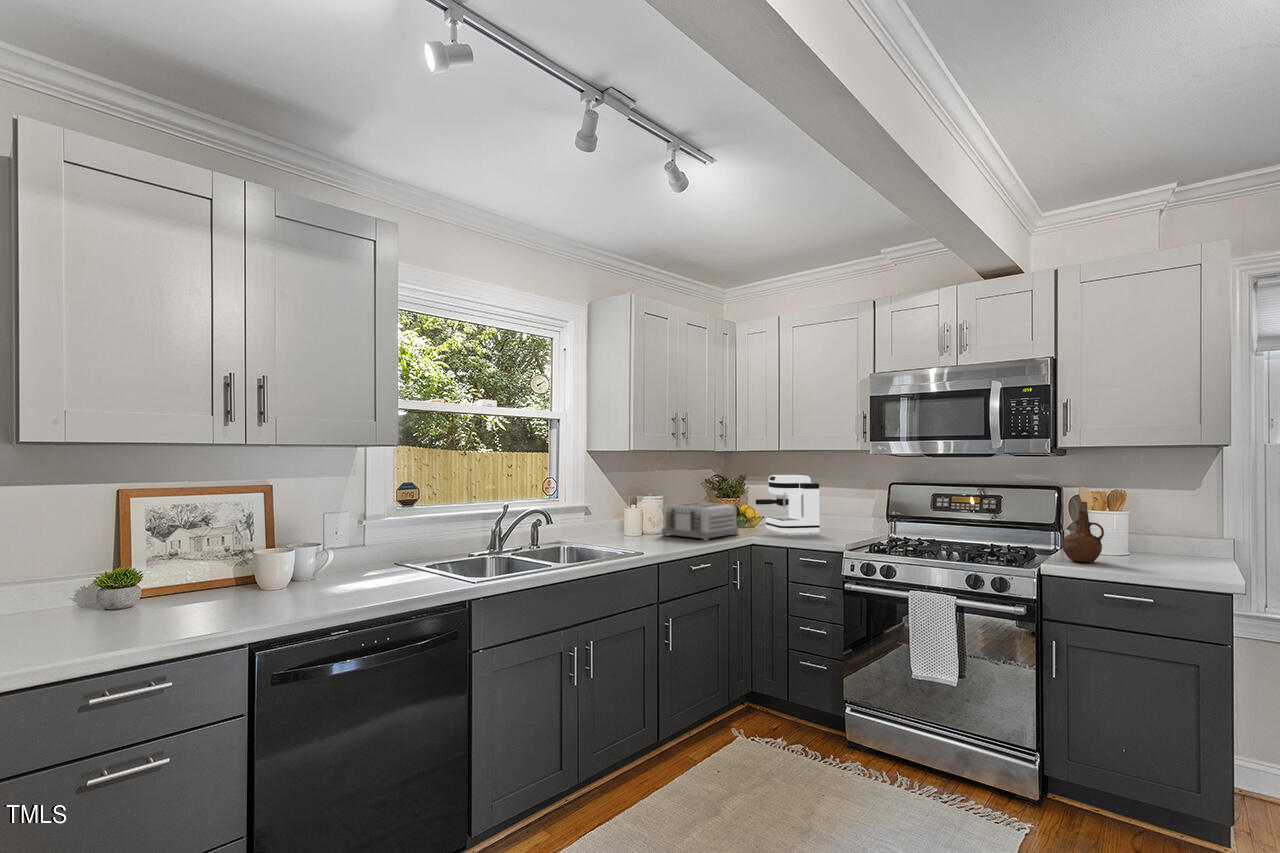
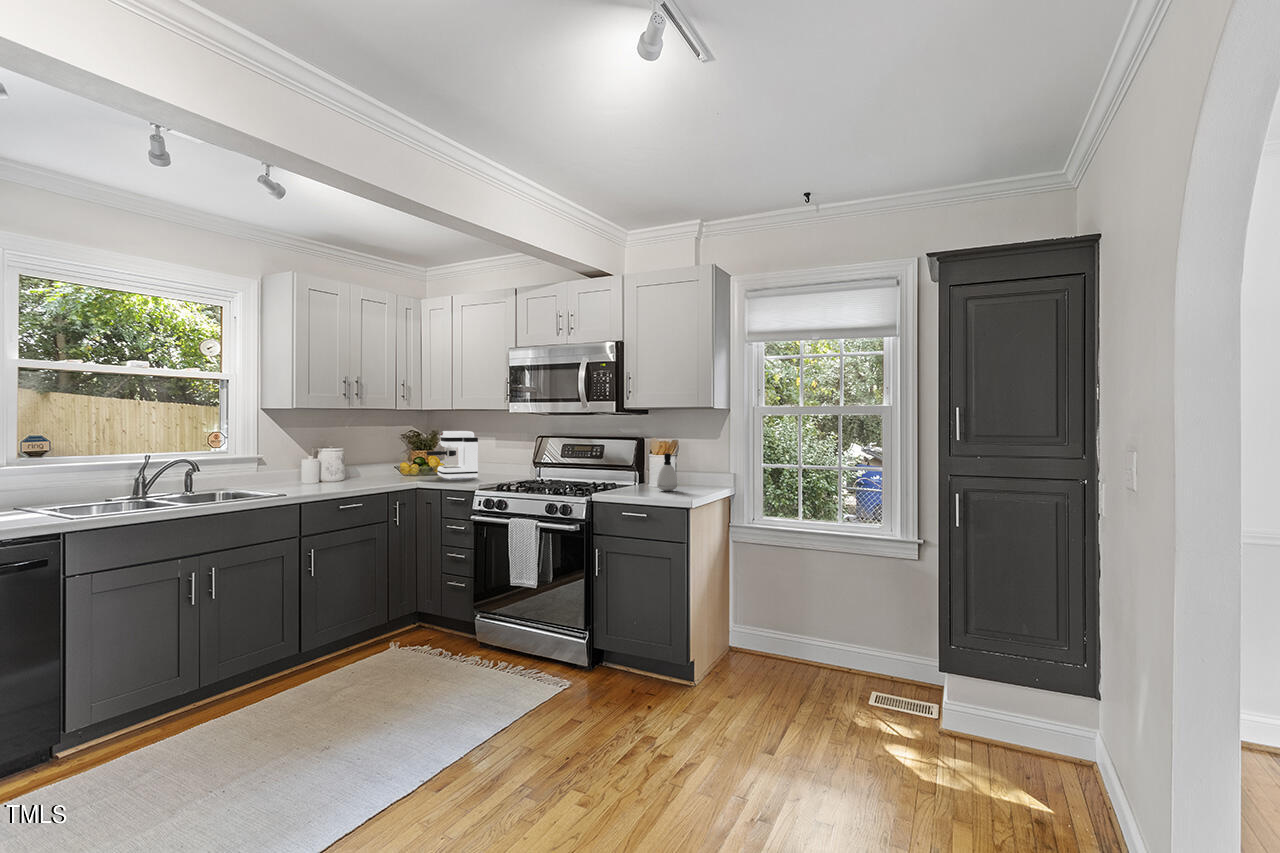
toaster: present [662,502,738,540] -> none [335,454,407,485]
ceramic pitcher: present [1062,502,1104,562] -> none [616,448,641,491]
soap dispenser: none [1130,510,1166,564] -> present [657,453,677,491]

